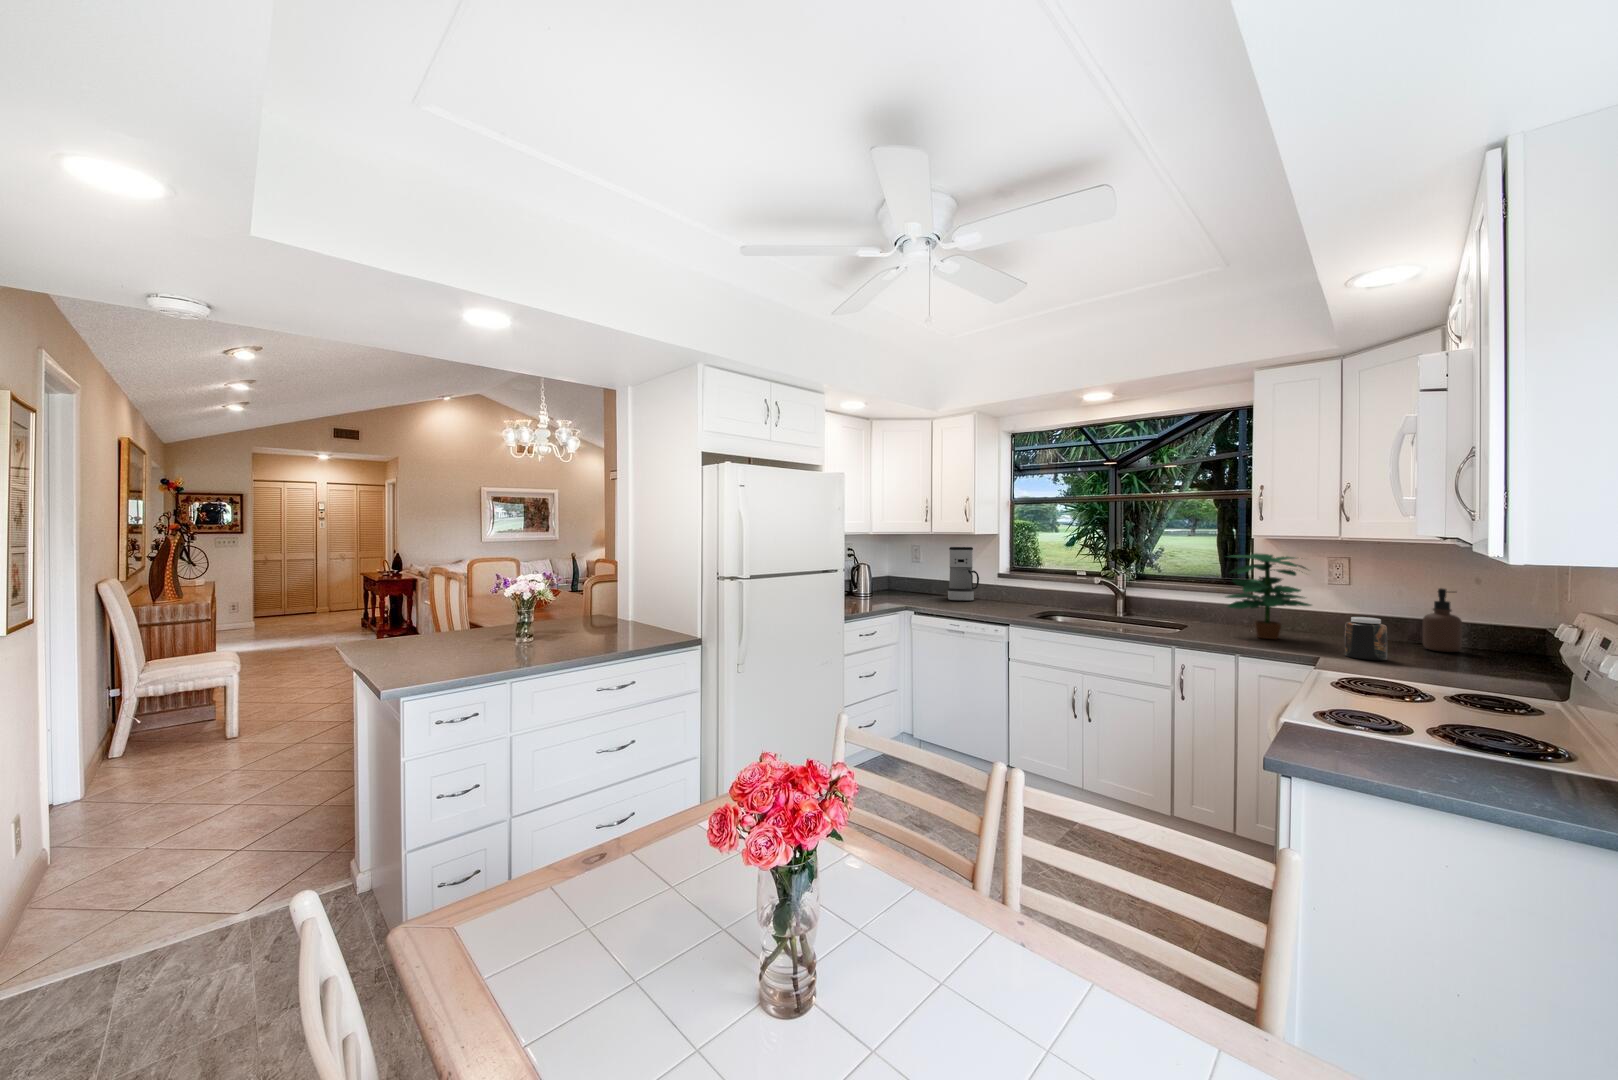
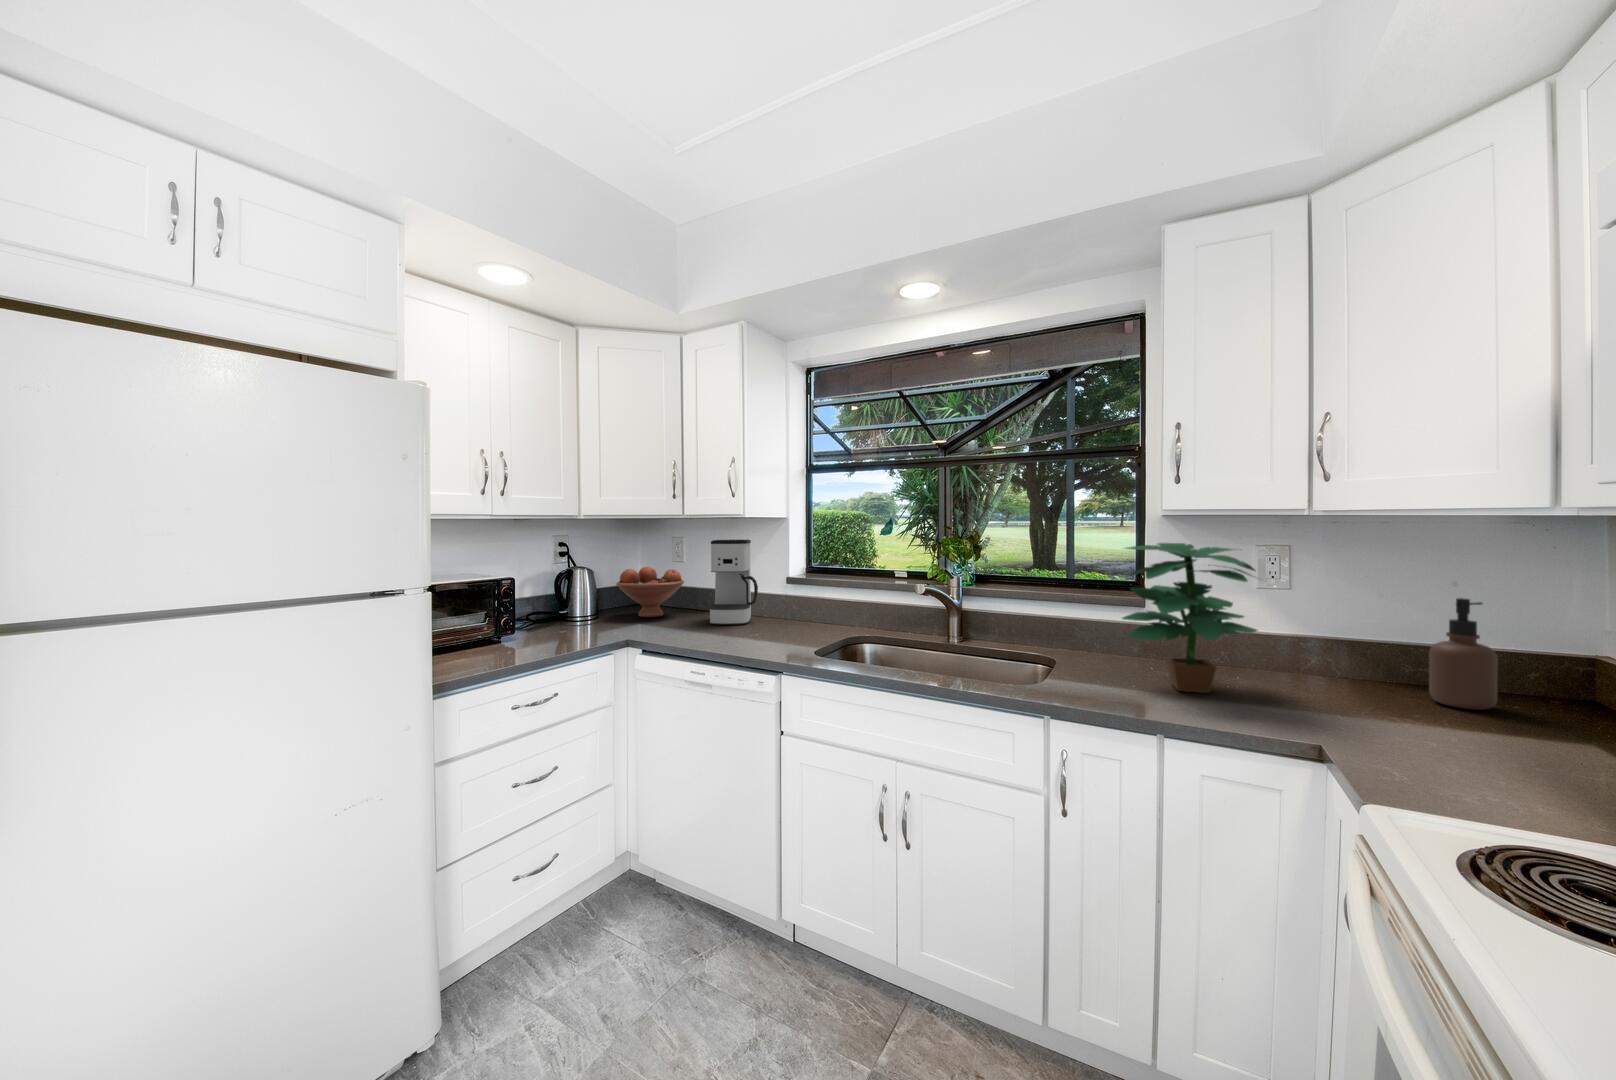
fruit bowl: none [884,564,926,596] -> present [616,567,684,617]
jar: present [1345,617,1387,660] -> none [1347,659,1429,748]

